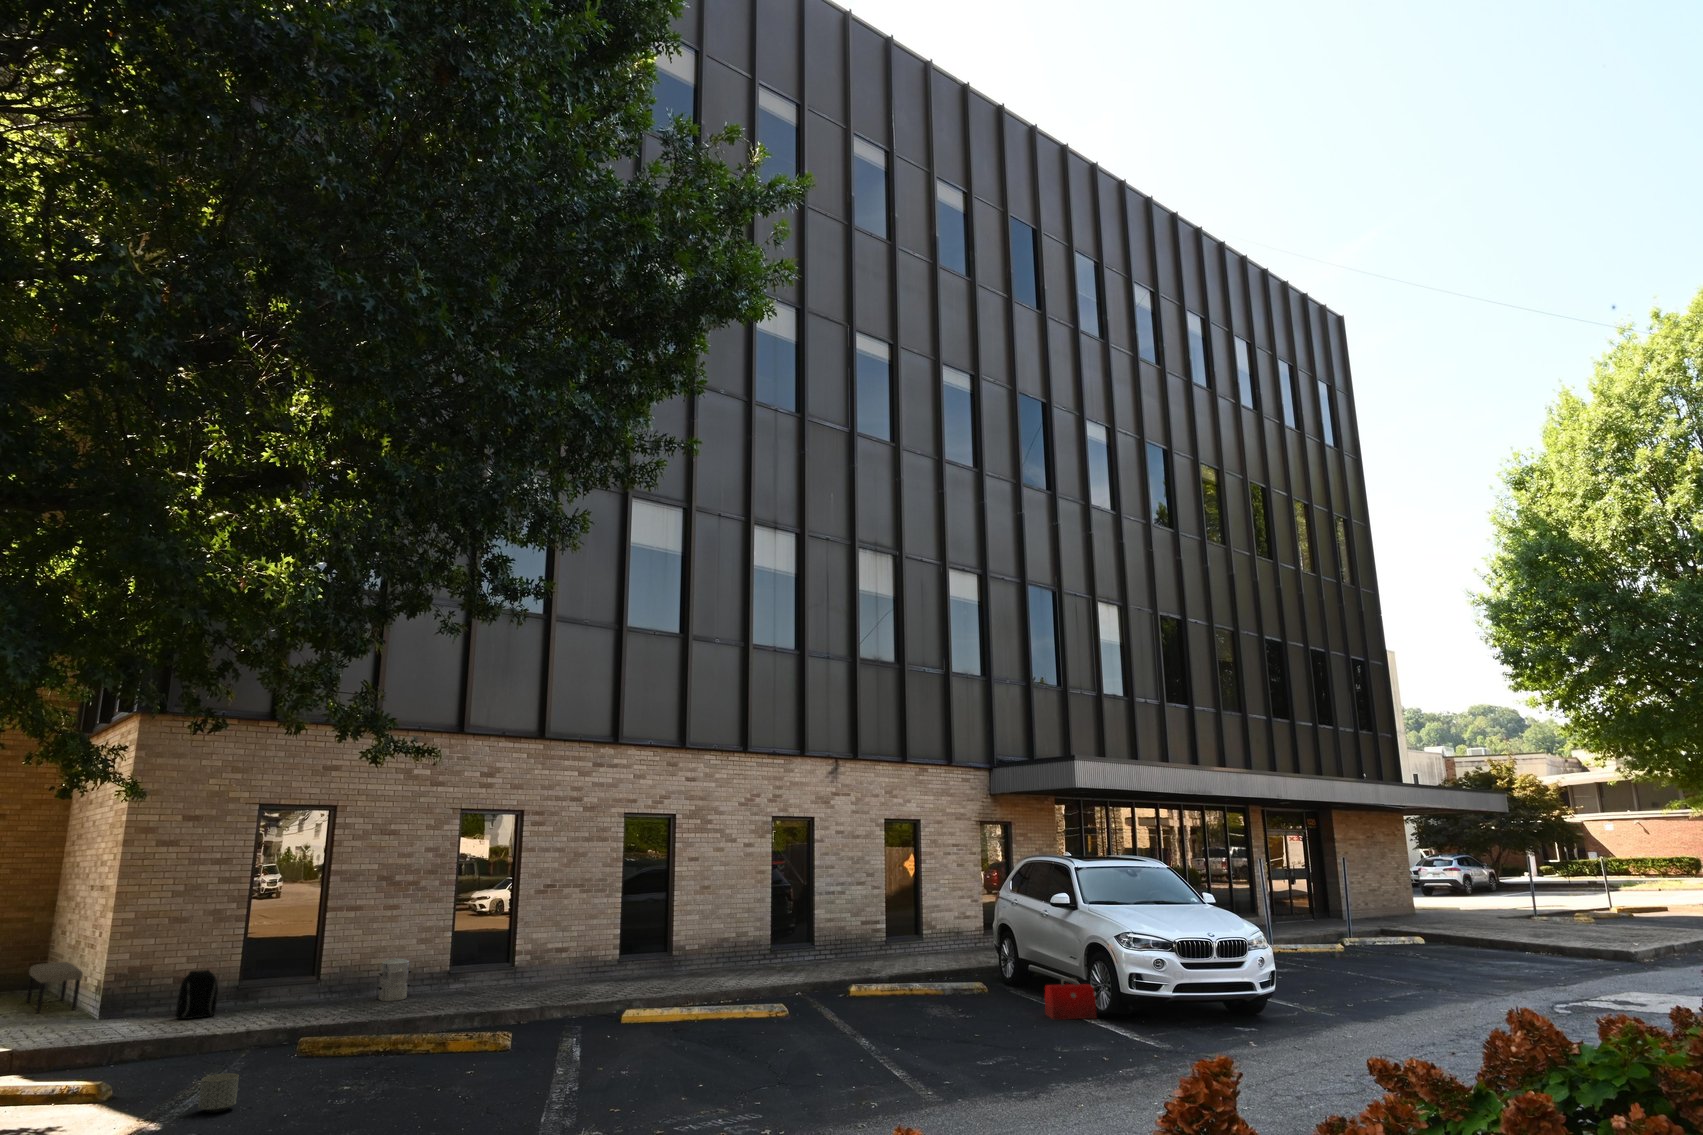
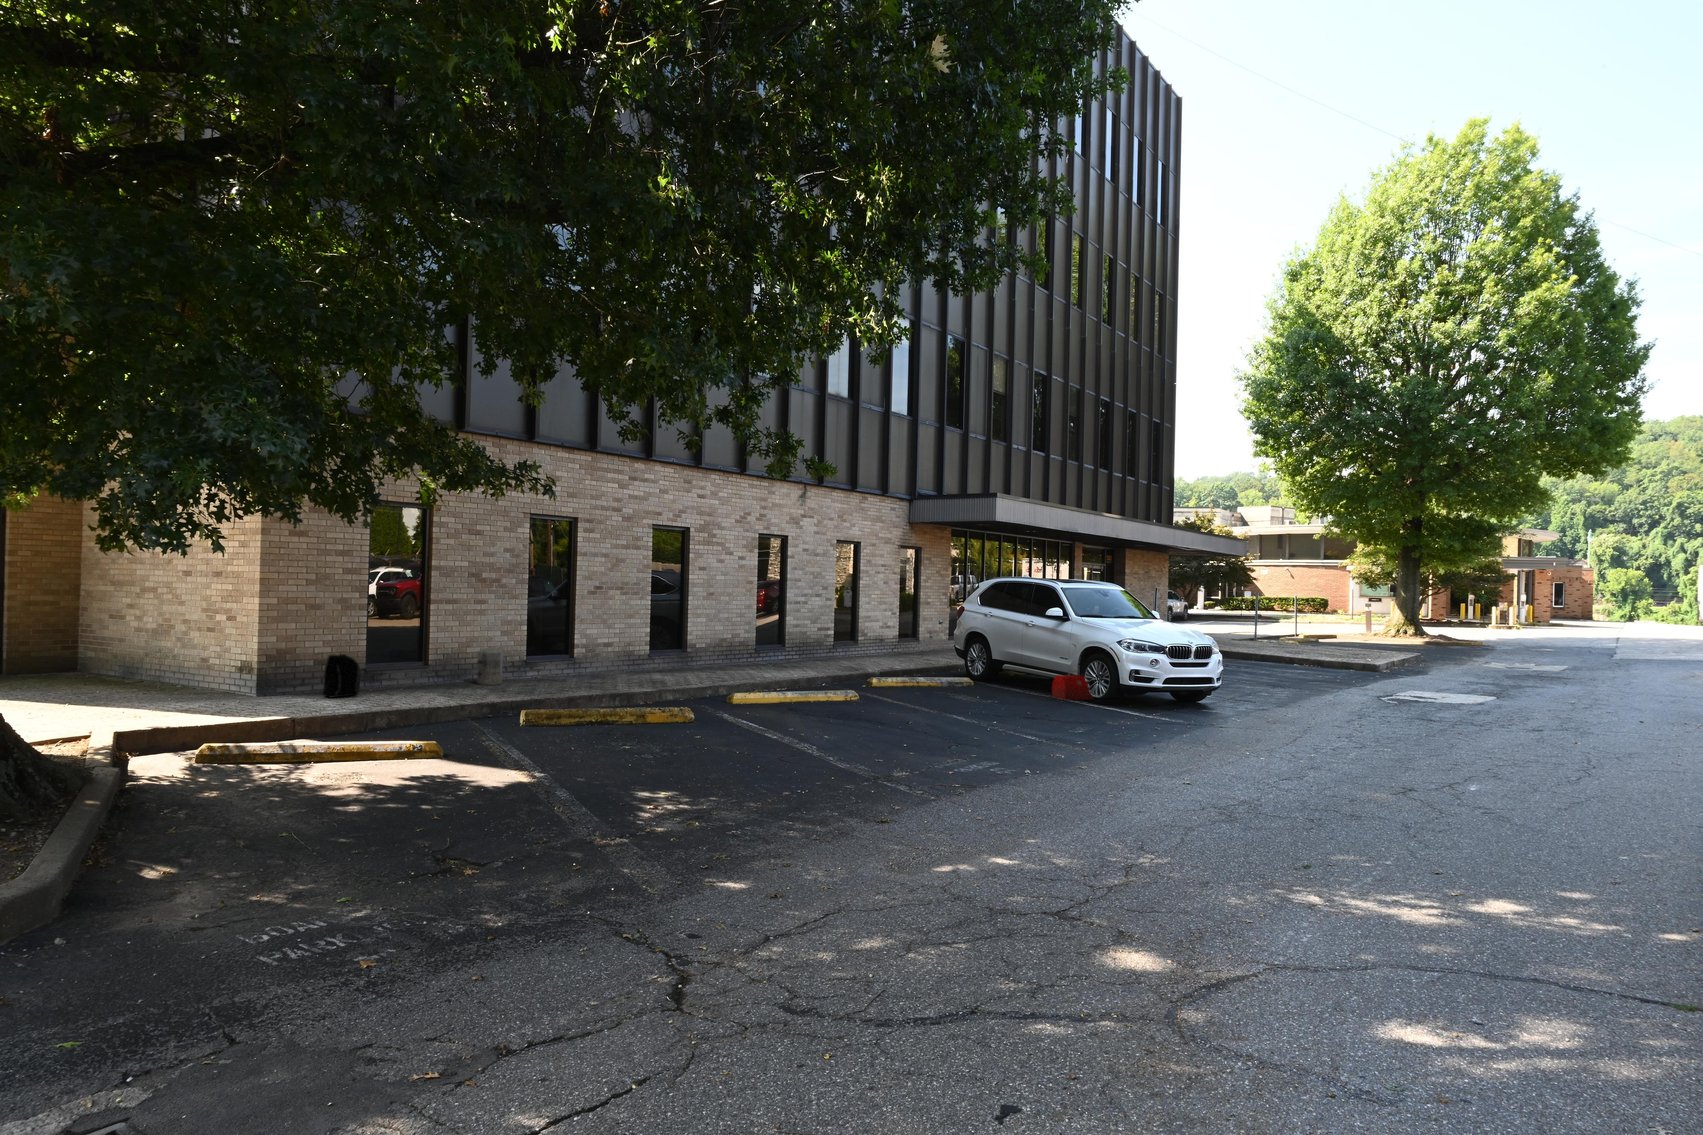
bench: present [26,962,83,1013] -> none [113,646,194,692]
planter: present [198,1073,239,1113] -> none [568,729,597,758]

